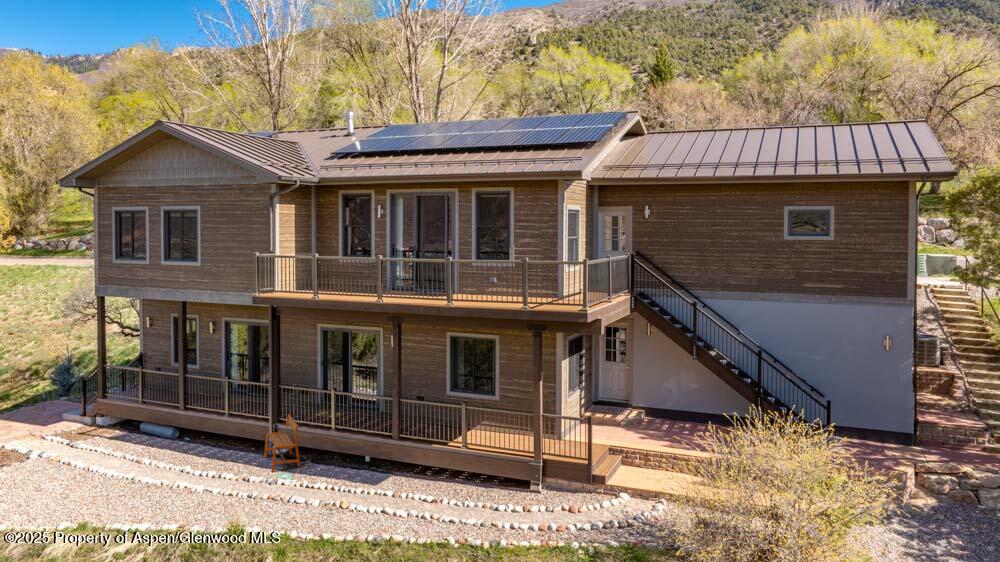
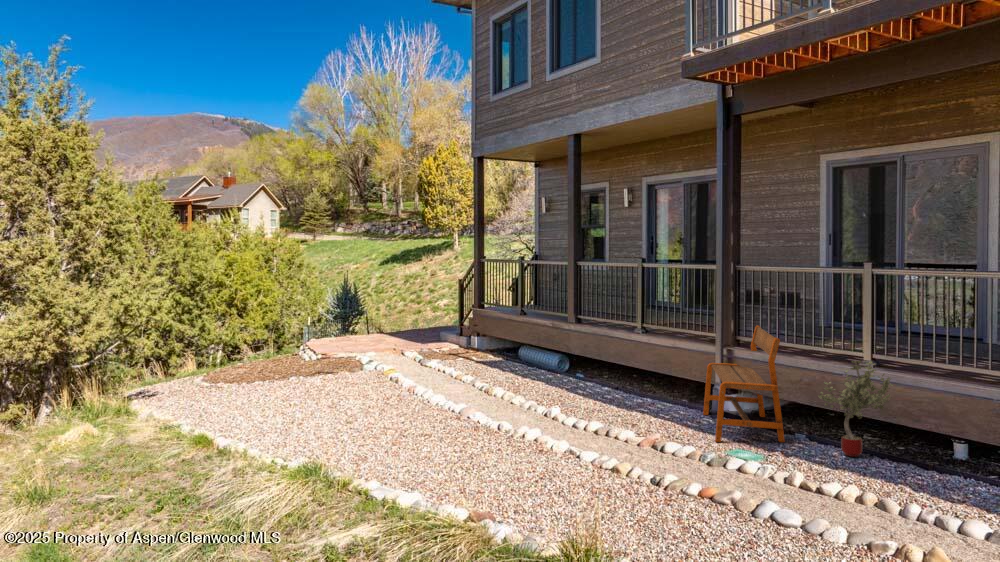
potted tree: none [313,431,339,469] -> present [819,361,893,457]

